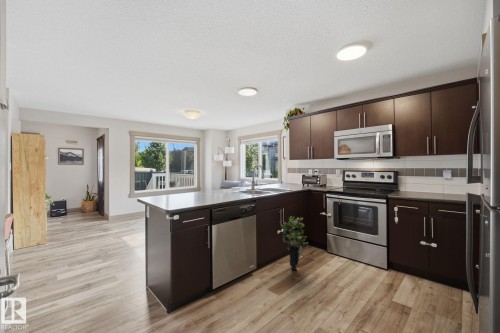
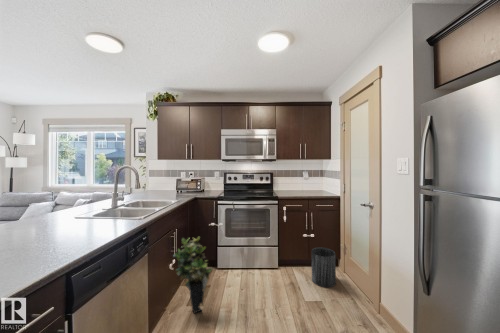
trash can: none [420,257,454,304] -> present [312,247,336,287]

